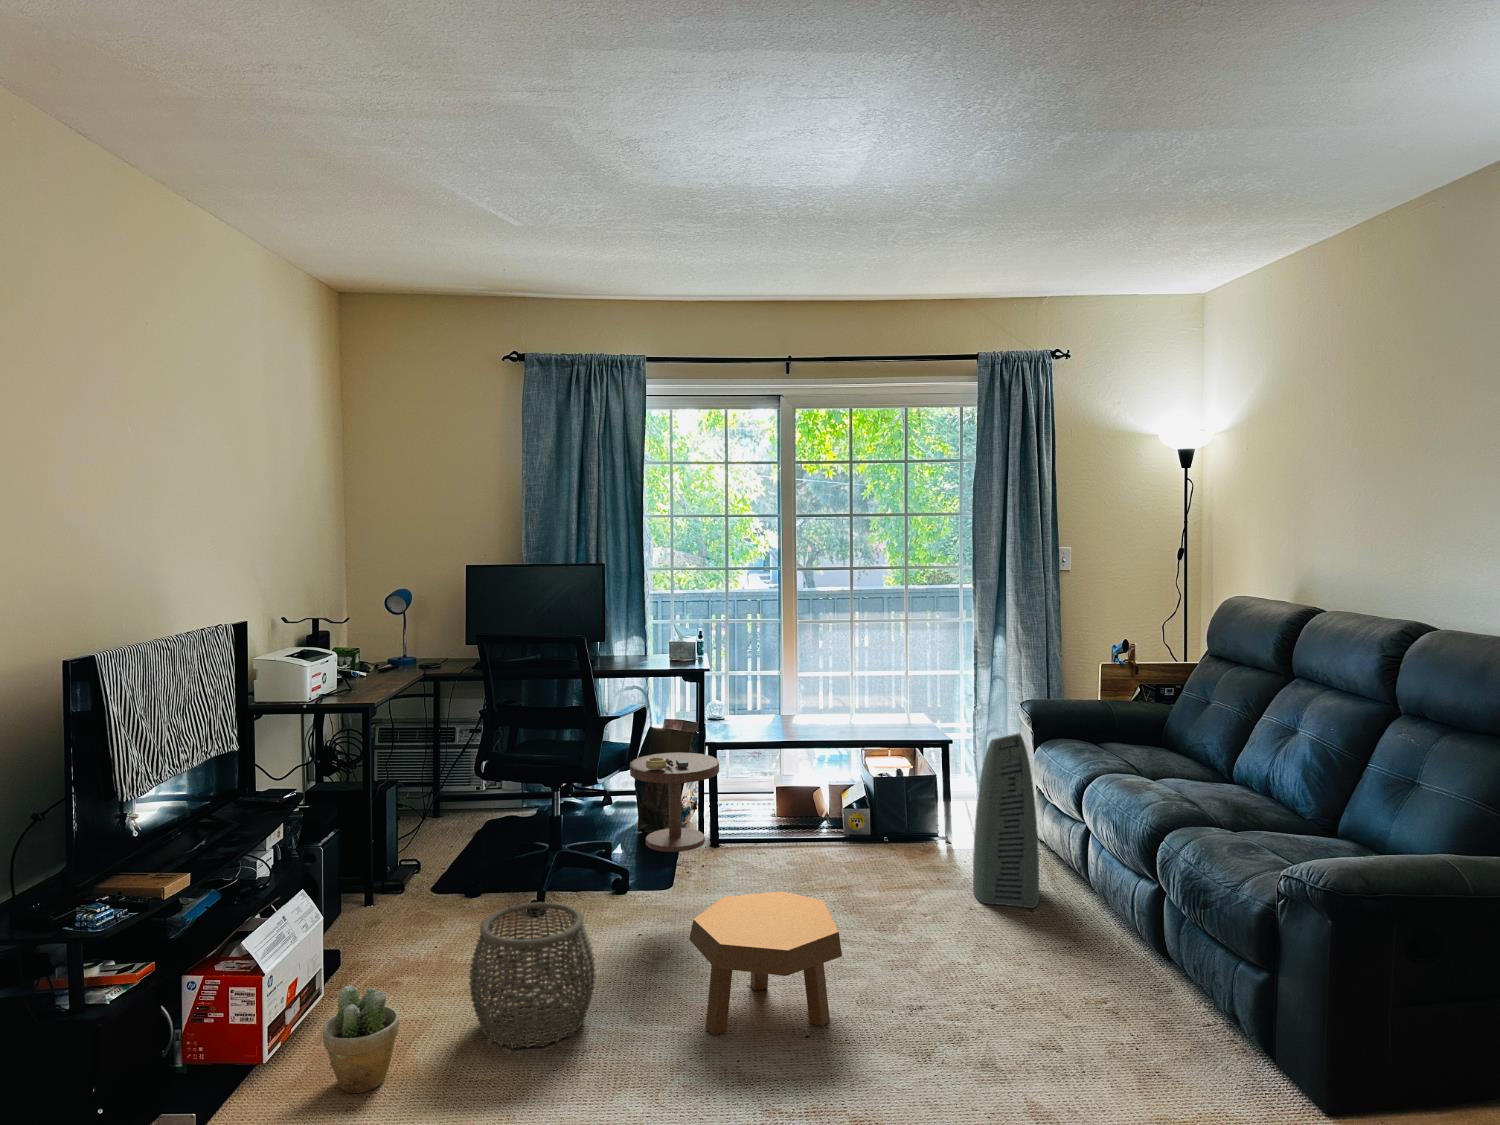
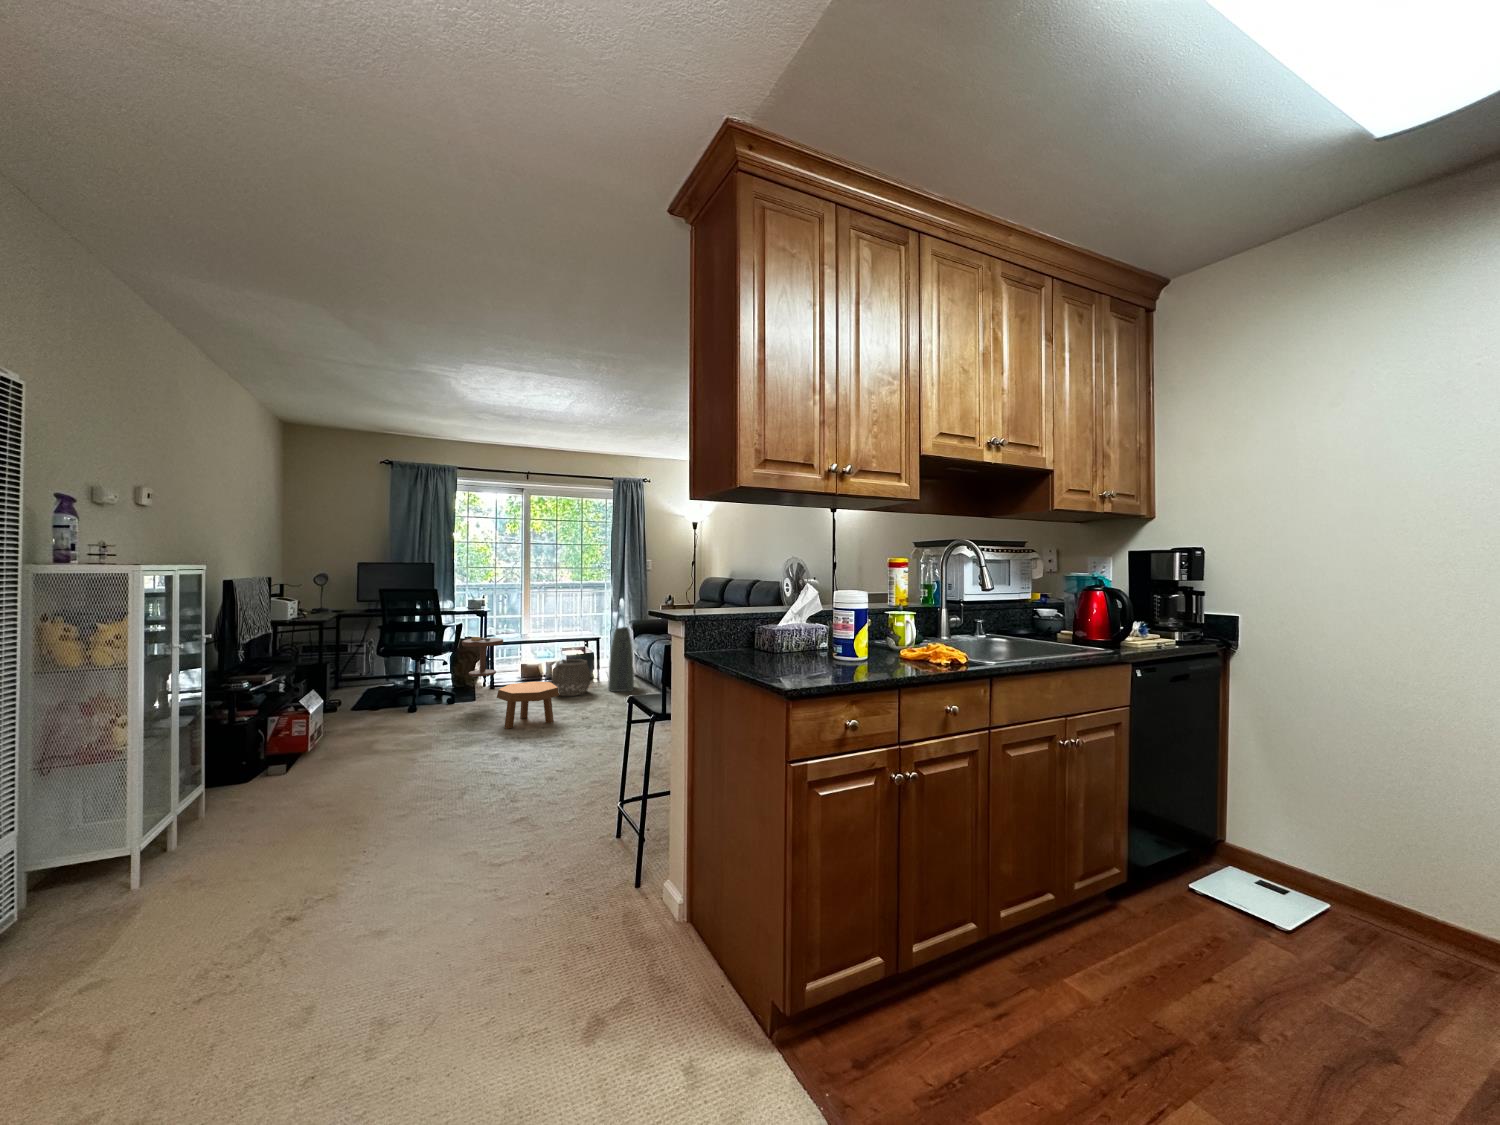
woven basket: present [469,902,596,1048] -> present [552,659,591,696]
potted plant: present [322,986,399,1093] -> none [340,715,375,757]

